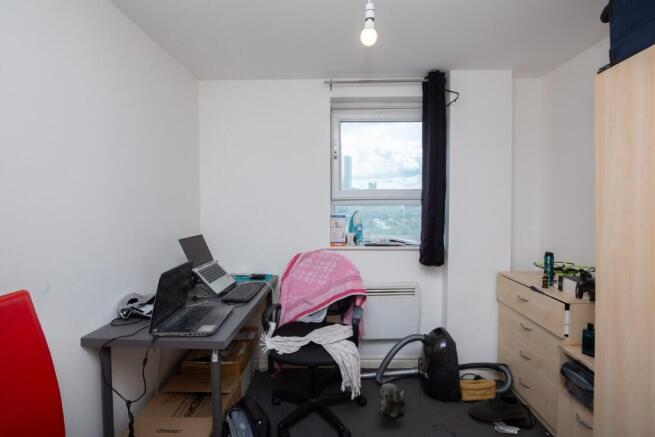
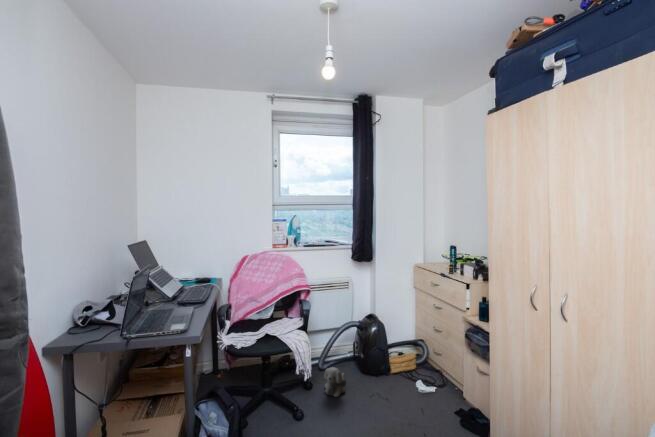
shoe: present [468,394,524,422] -> none [397,363,438,387]

